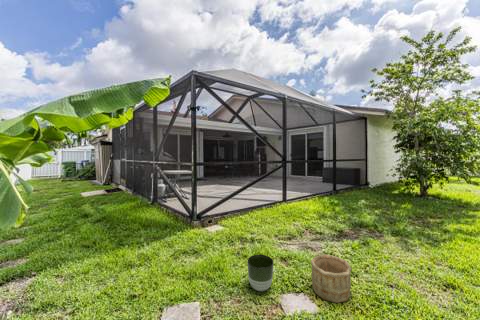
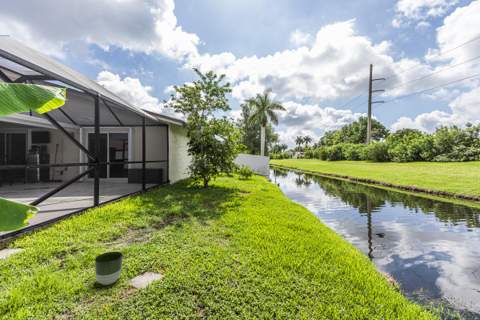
wooden bucket: present [311,254,352,303] -> none [152,235,182,268]

